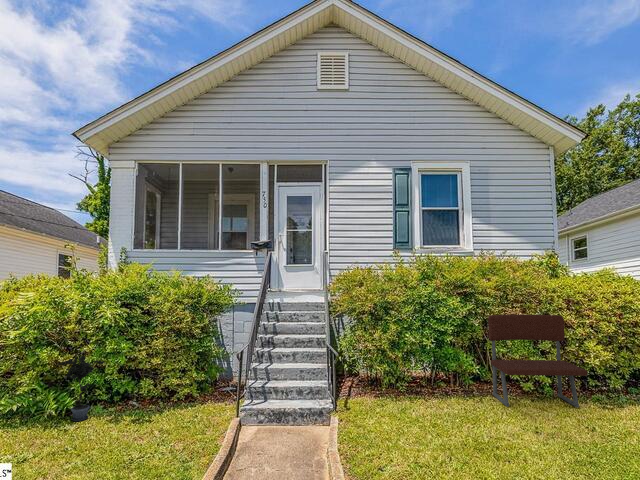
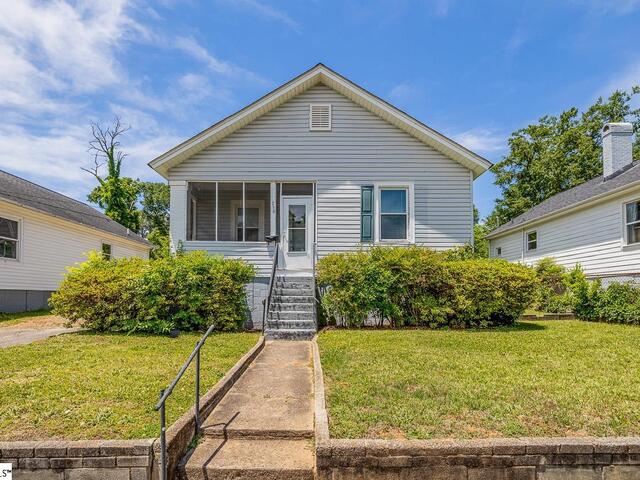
bench: present [488,314,588,408] -> none [409,282,458,333]

